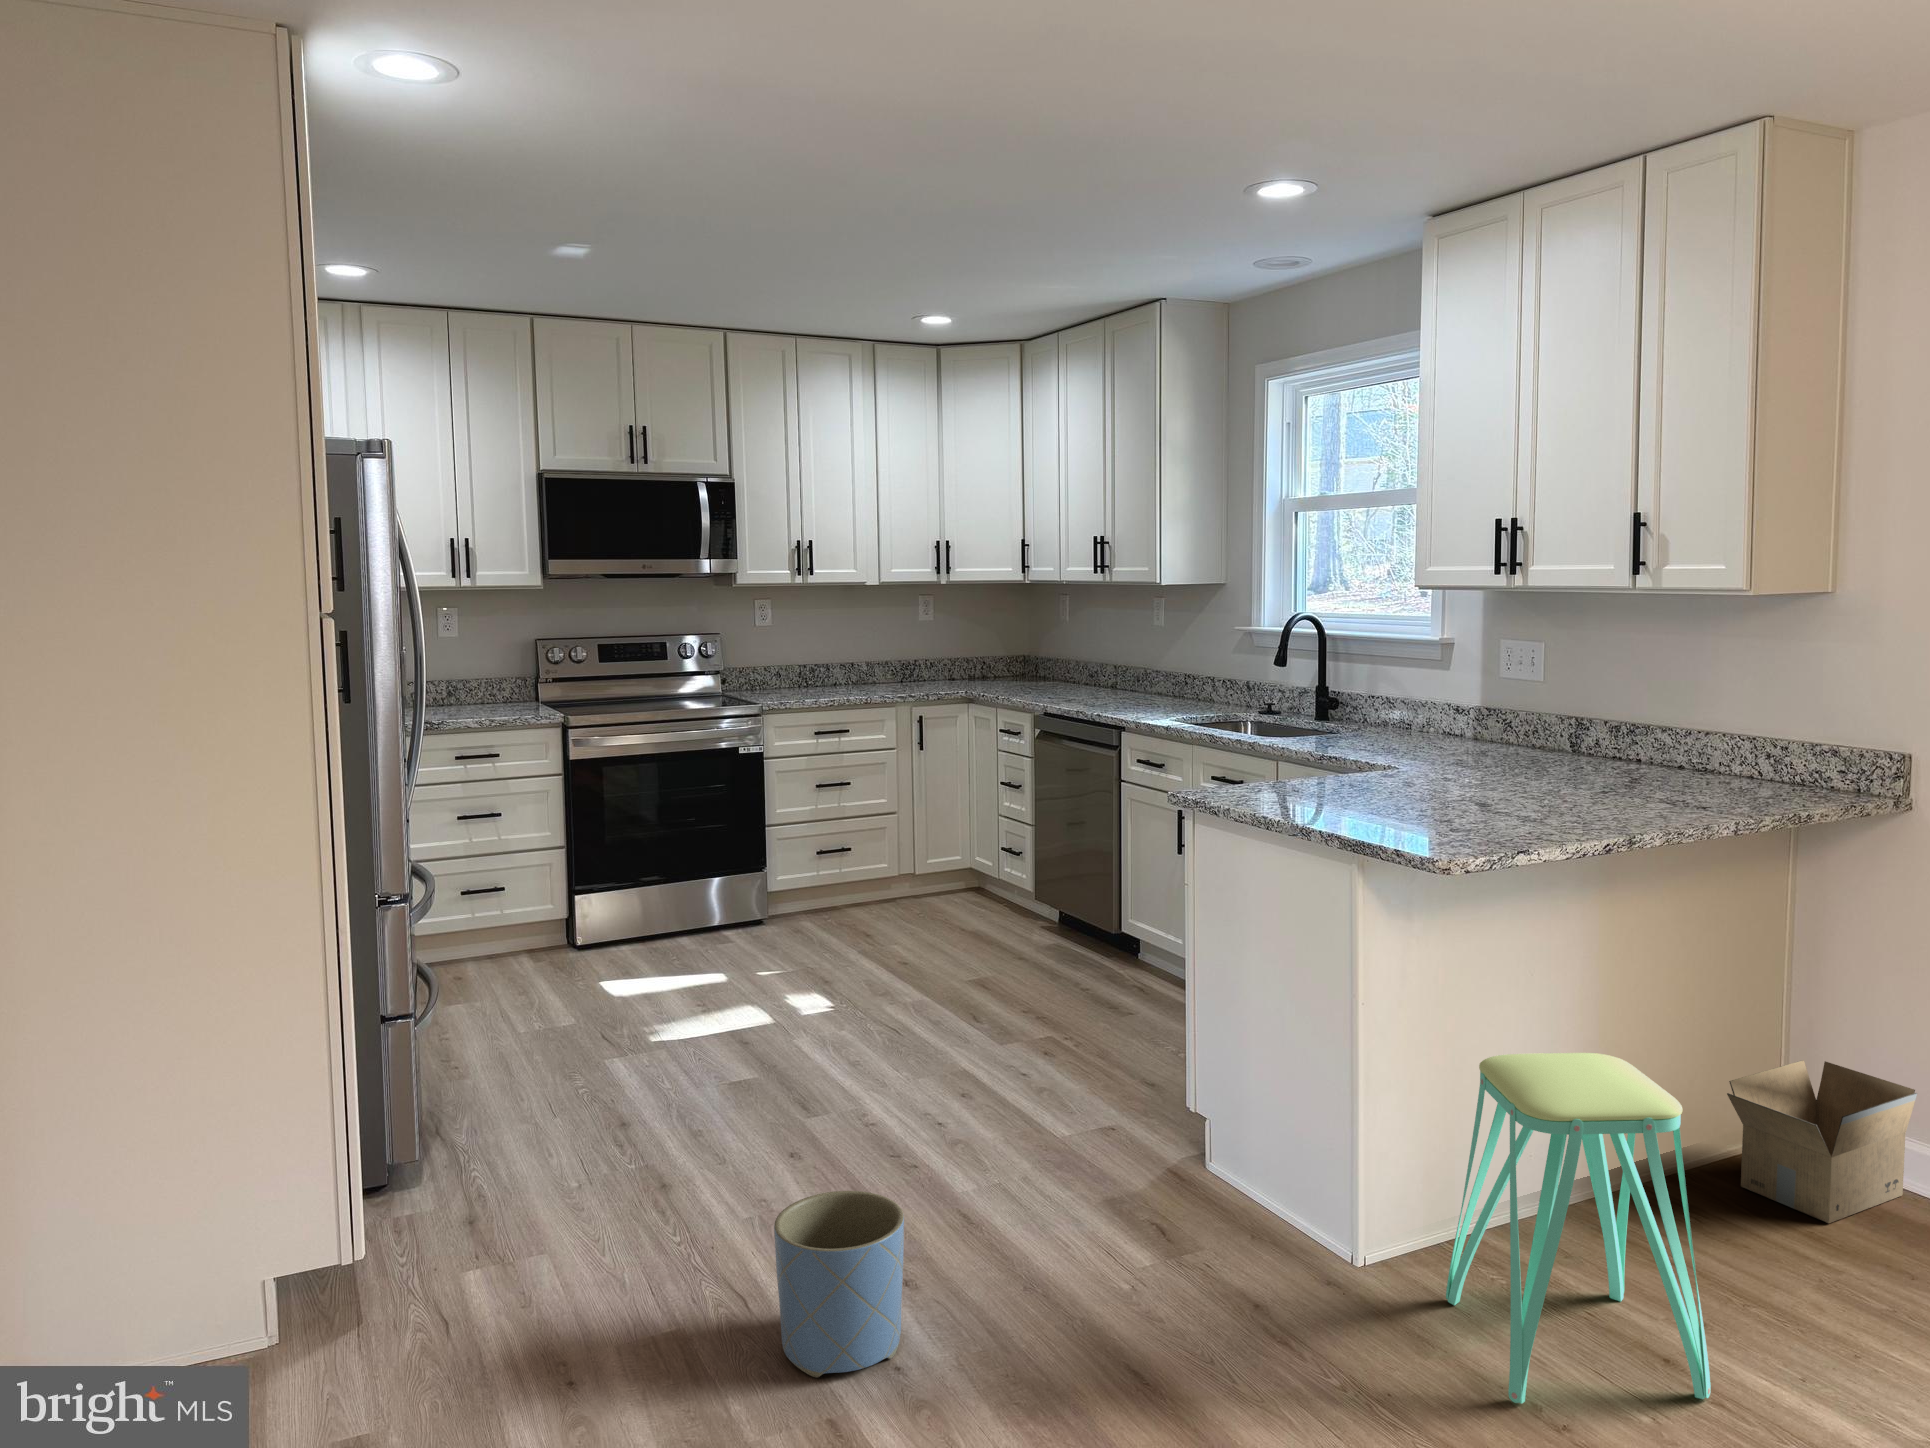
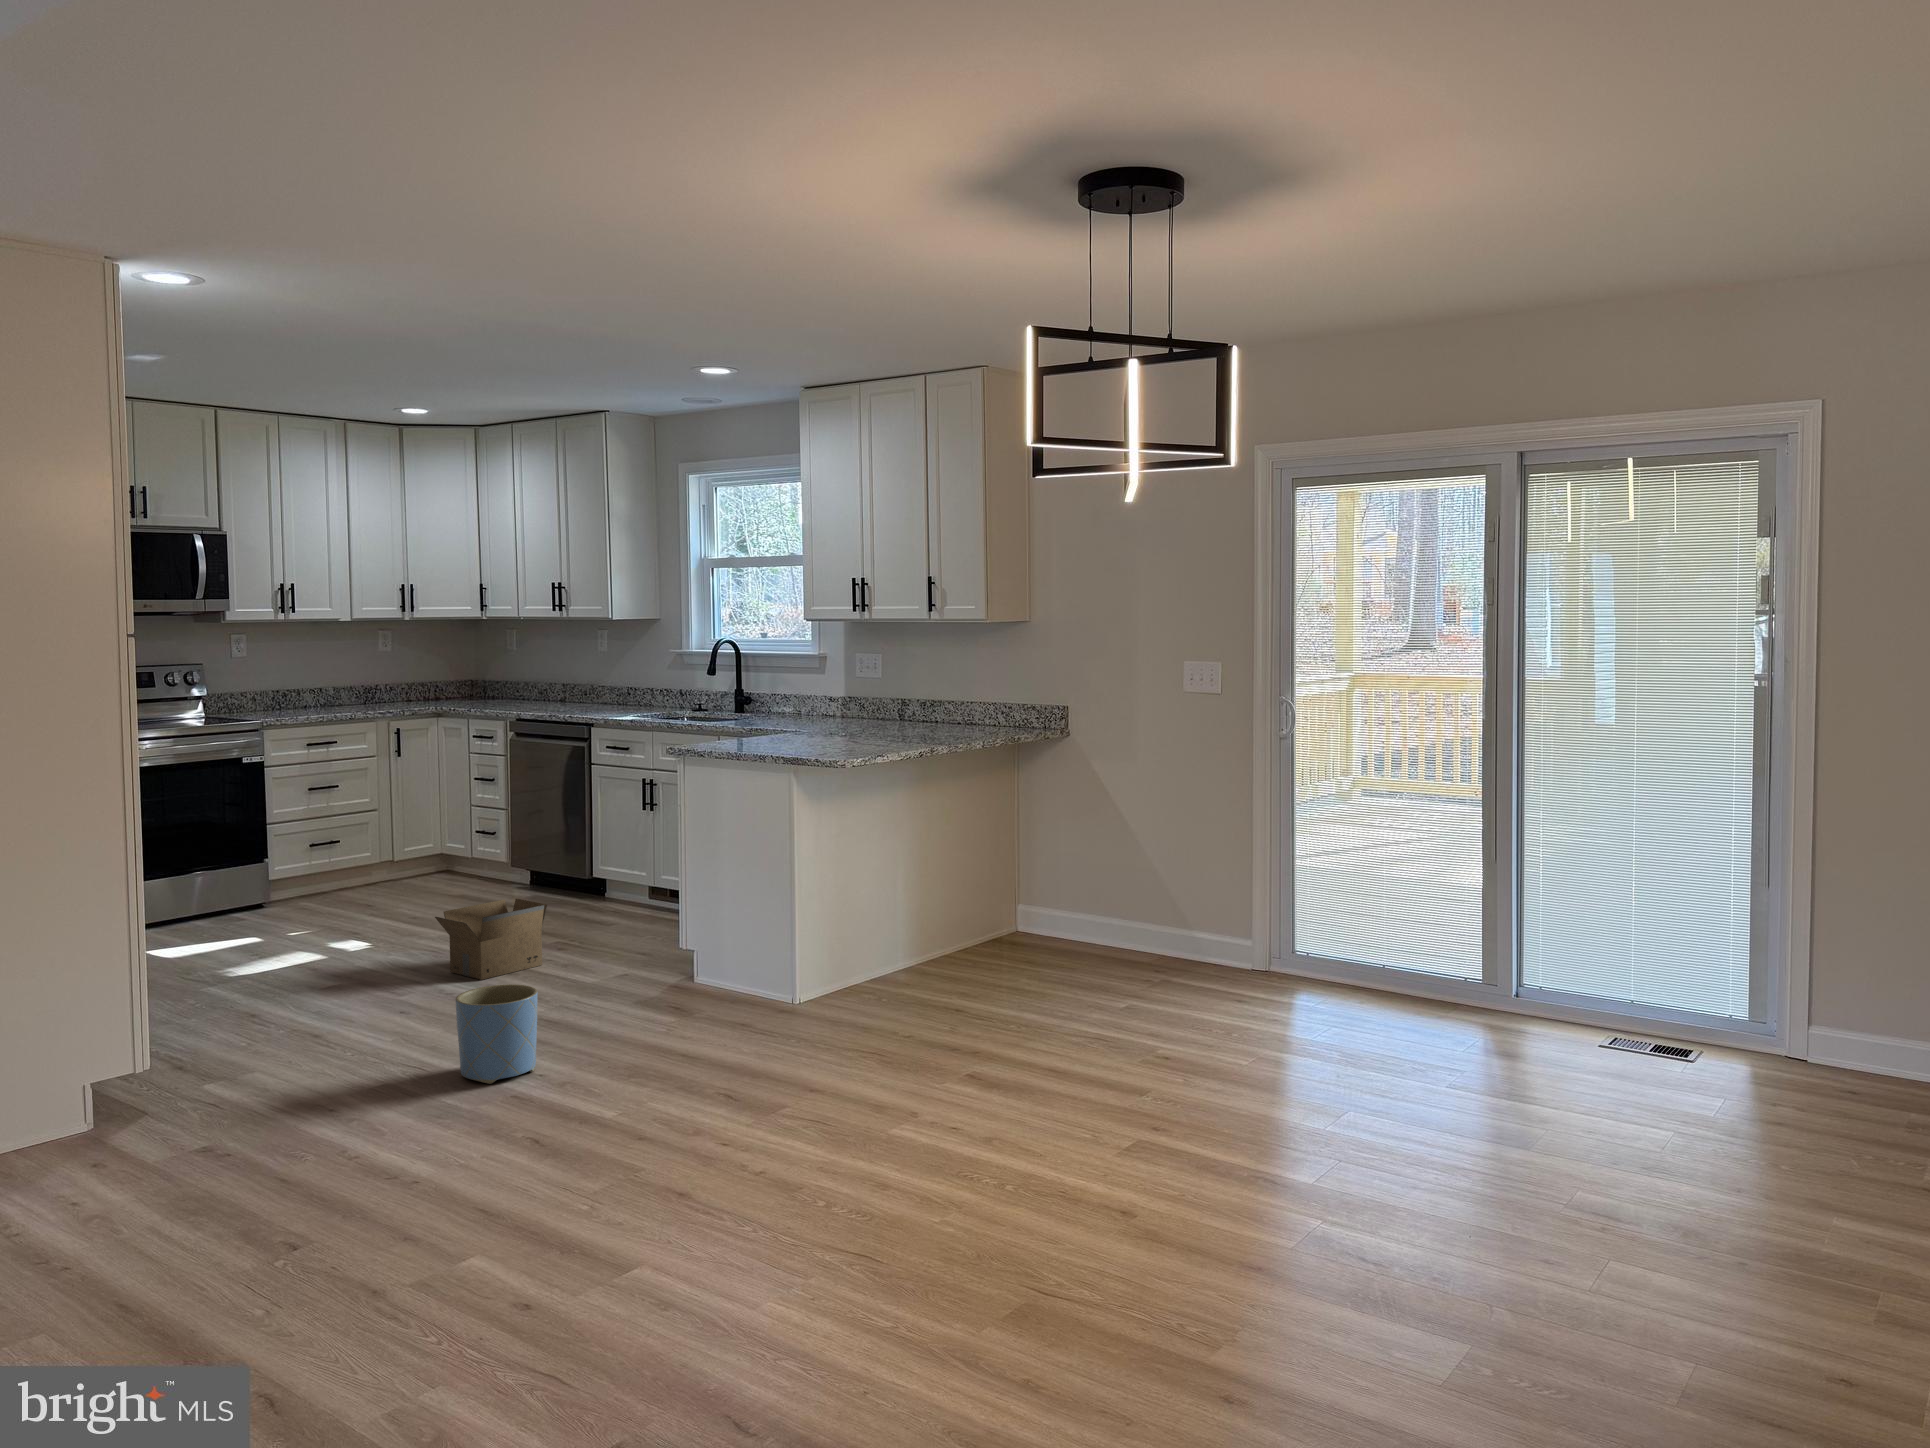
stool: present [1446,1053,1711,1404] -> none [842,863,971,1034]
cardboard box: present [1727,1060,1917,1223] -> present [435,899,547,980]

